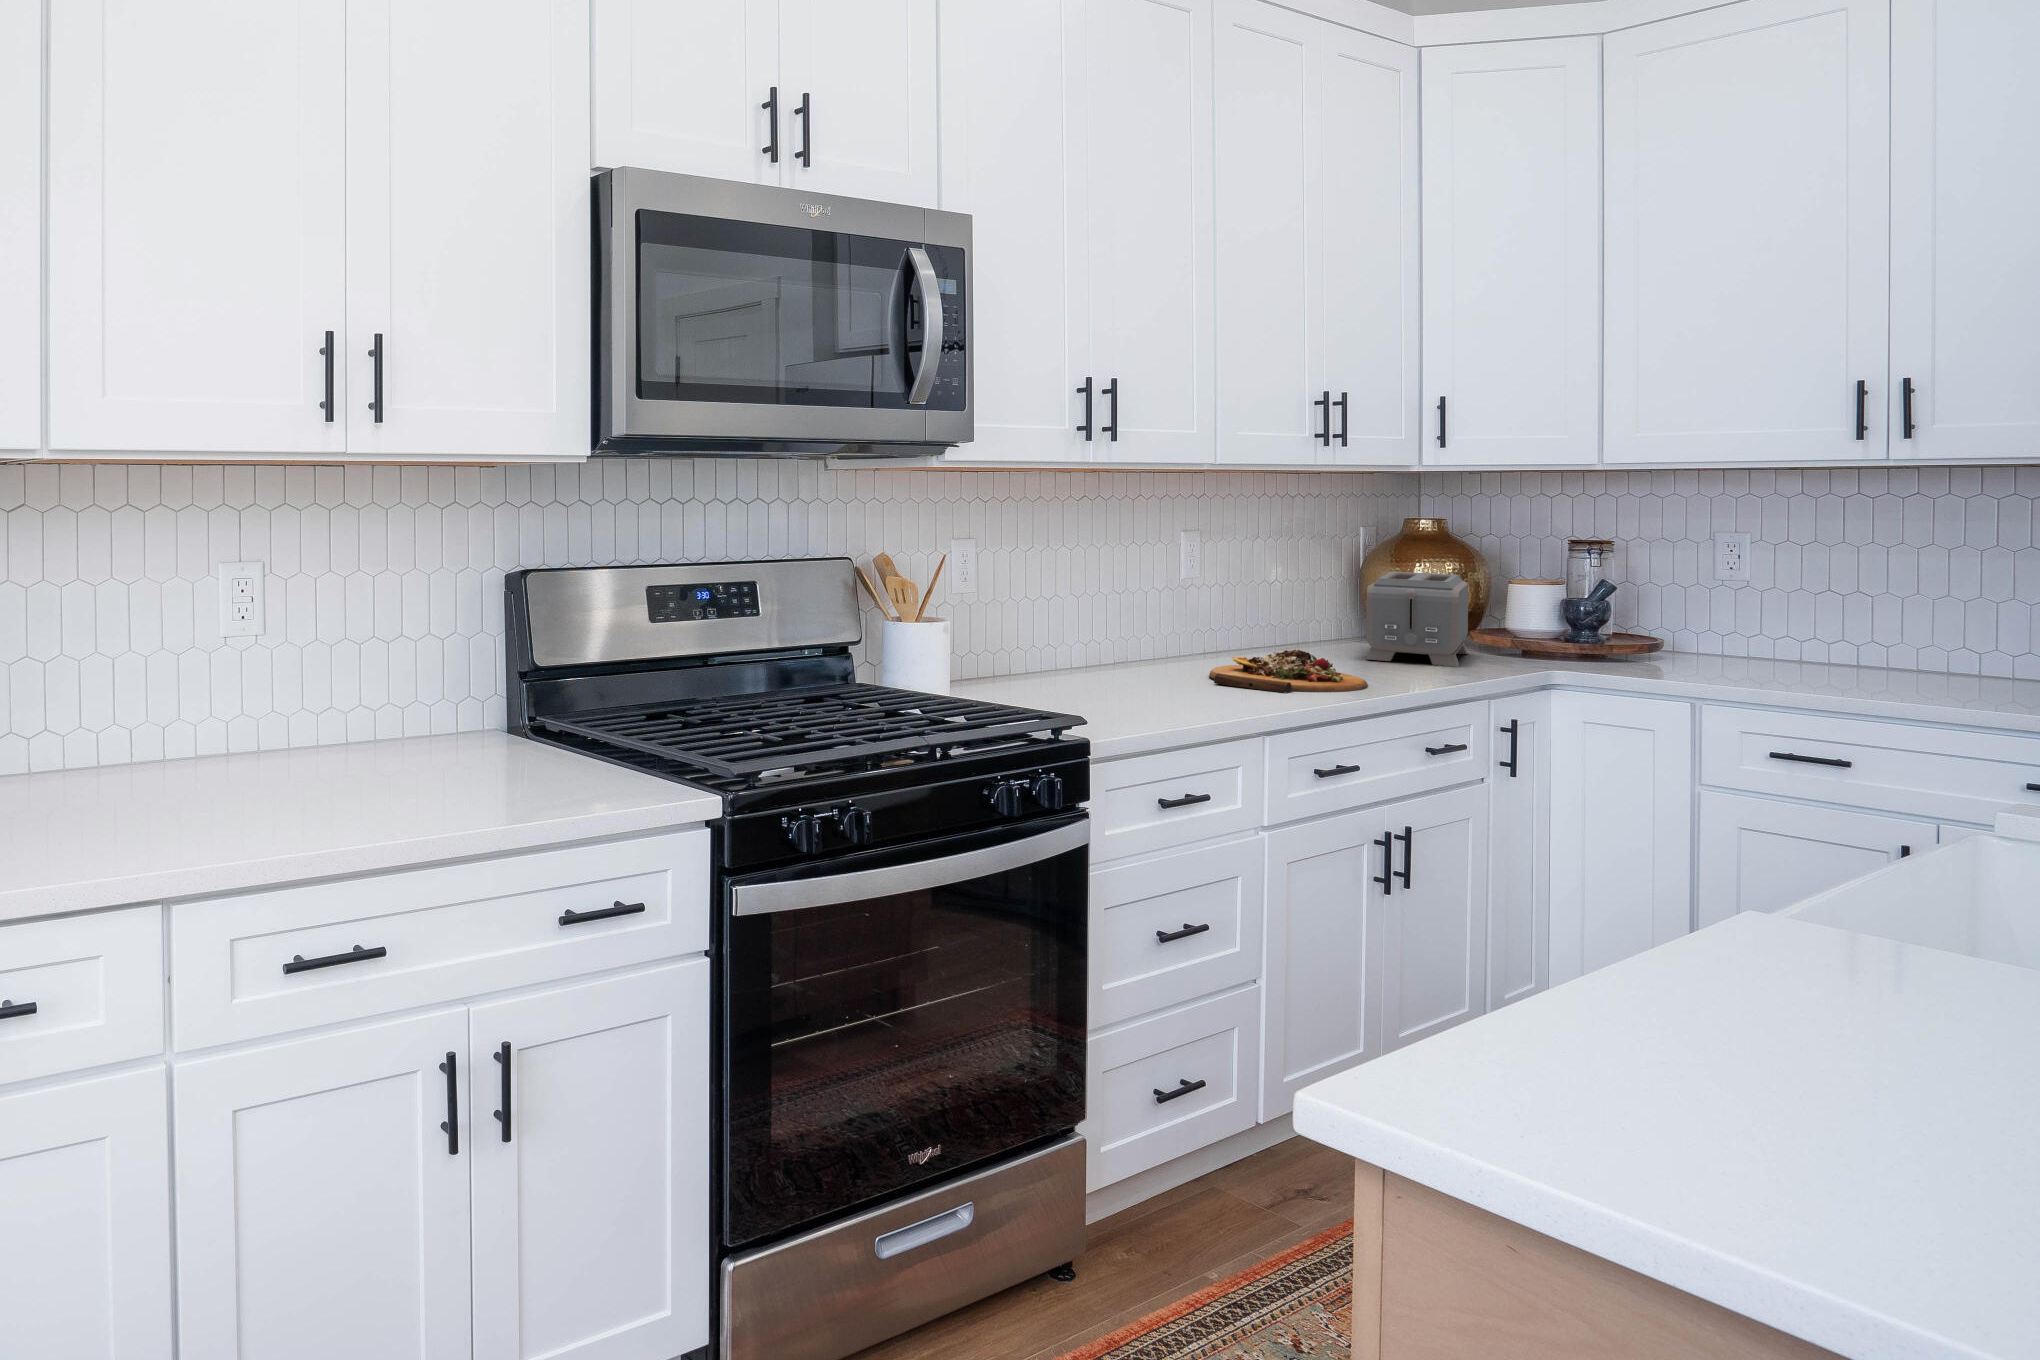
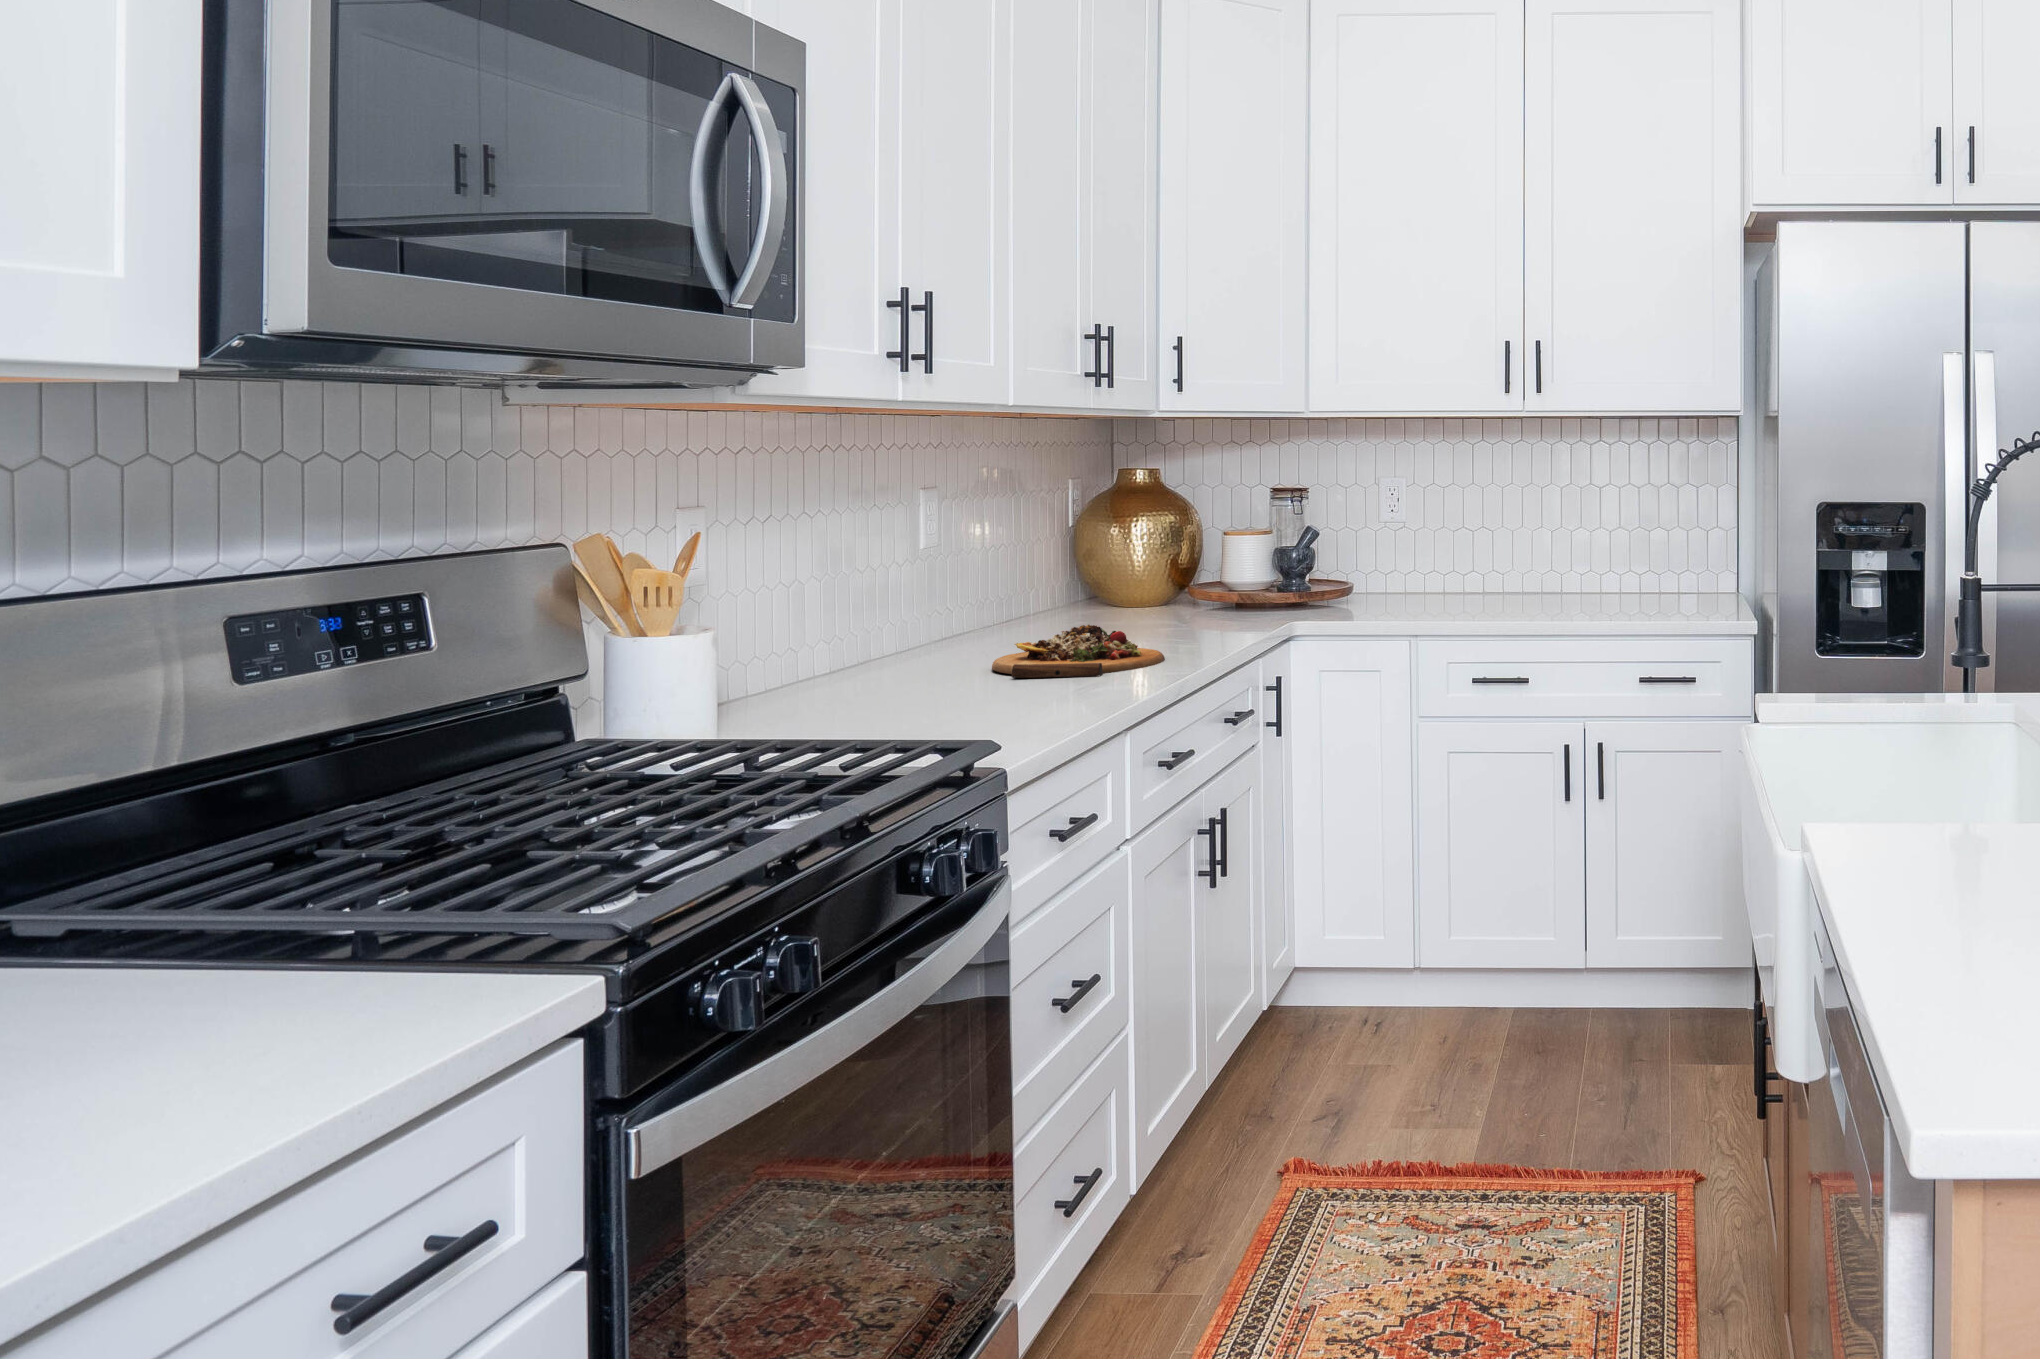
toaster: present [1366,571,1468,667] -> none [1108,528,1206,632]

